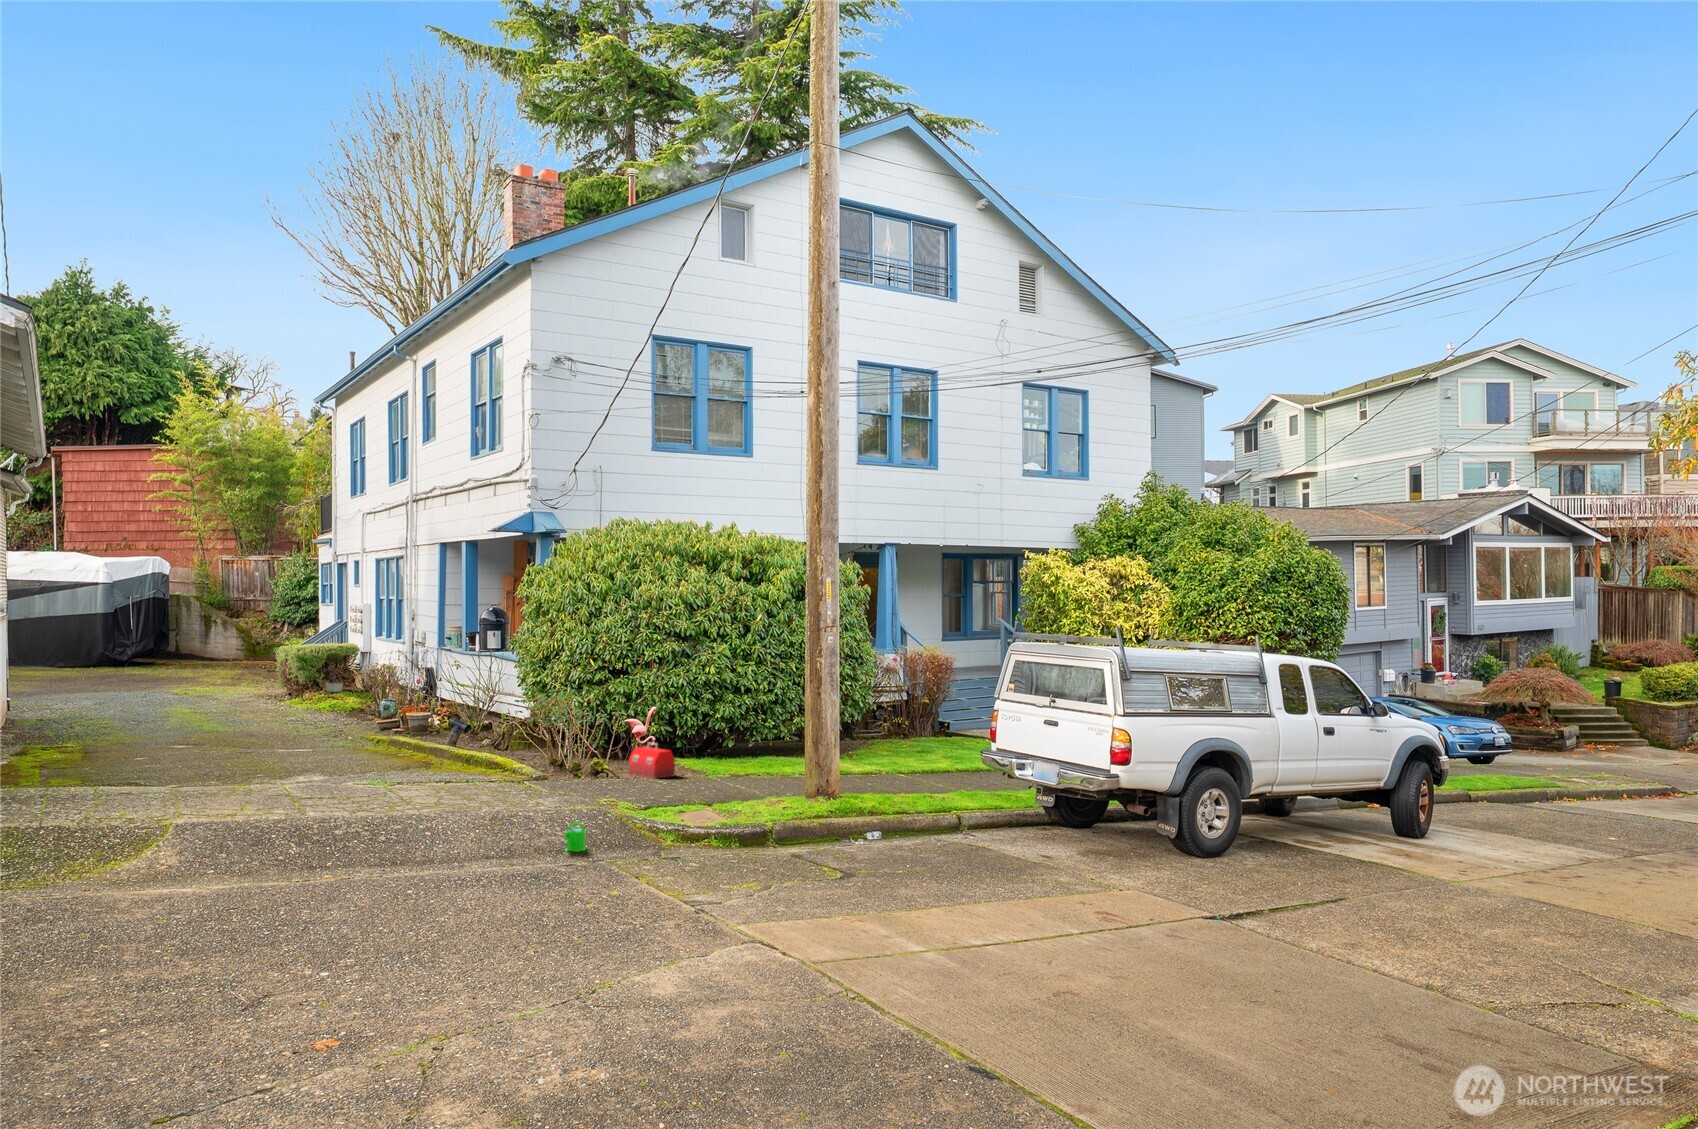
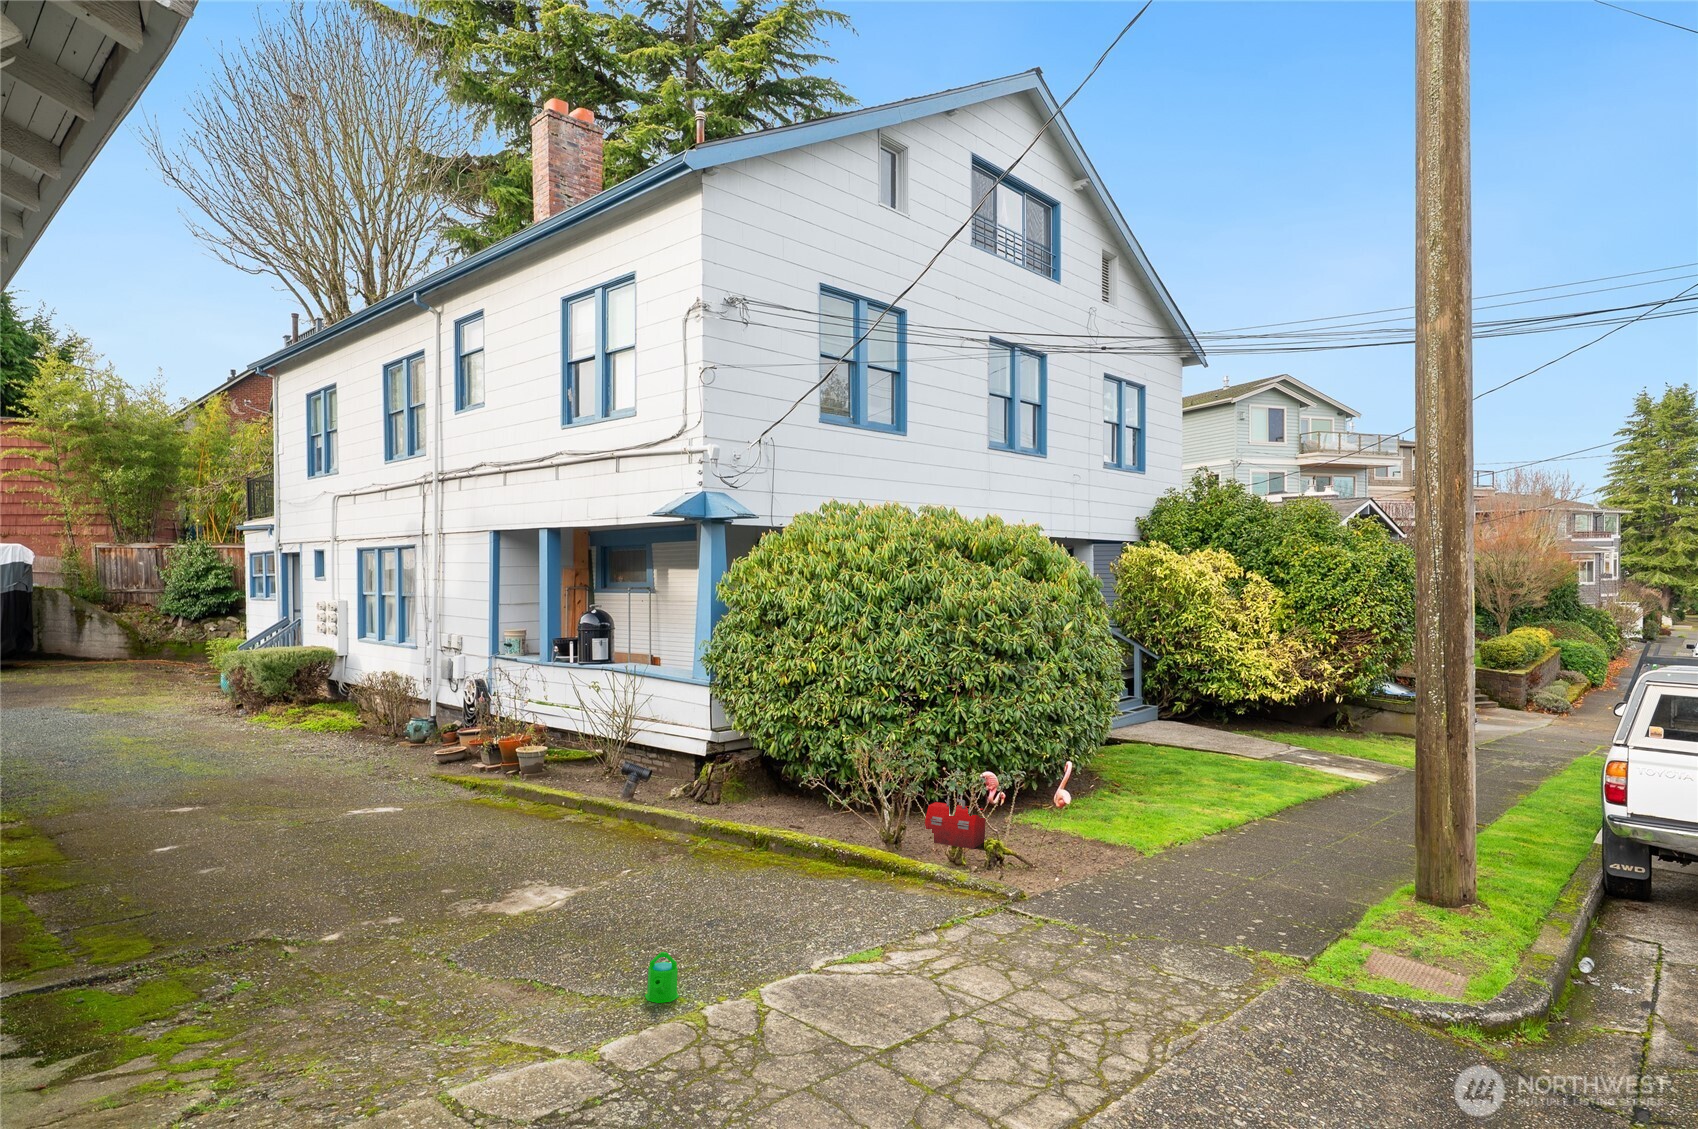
potted tree: present [325,653,343,692] -> none [294,660,318,708]
watering can: present [564,821,586,852] -> present [645,952,679,1003]

